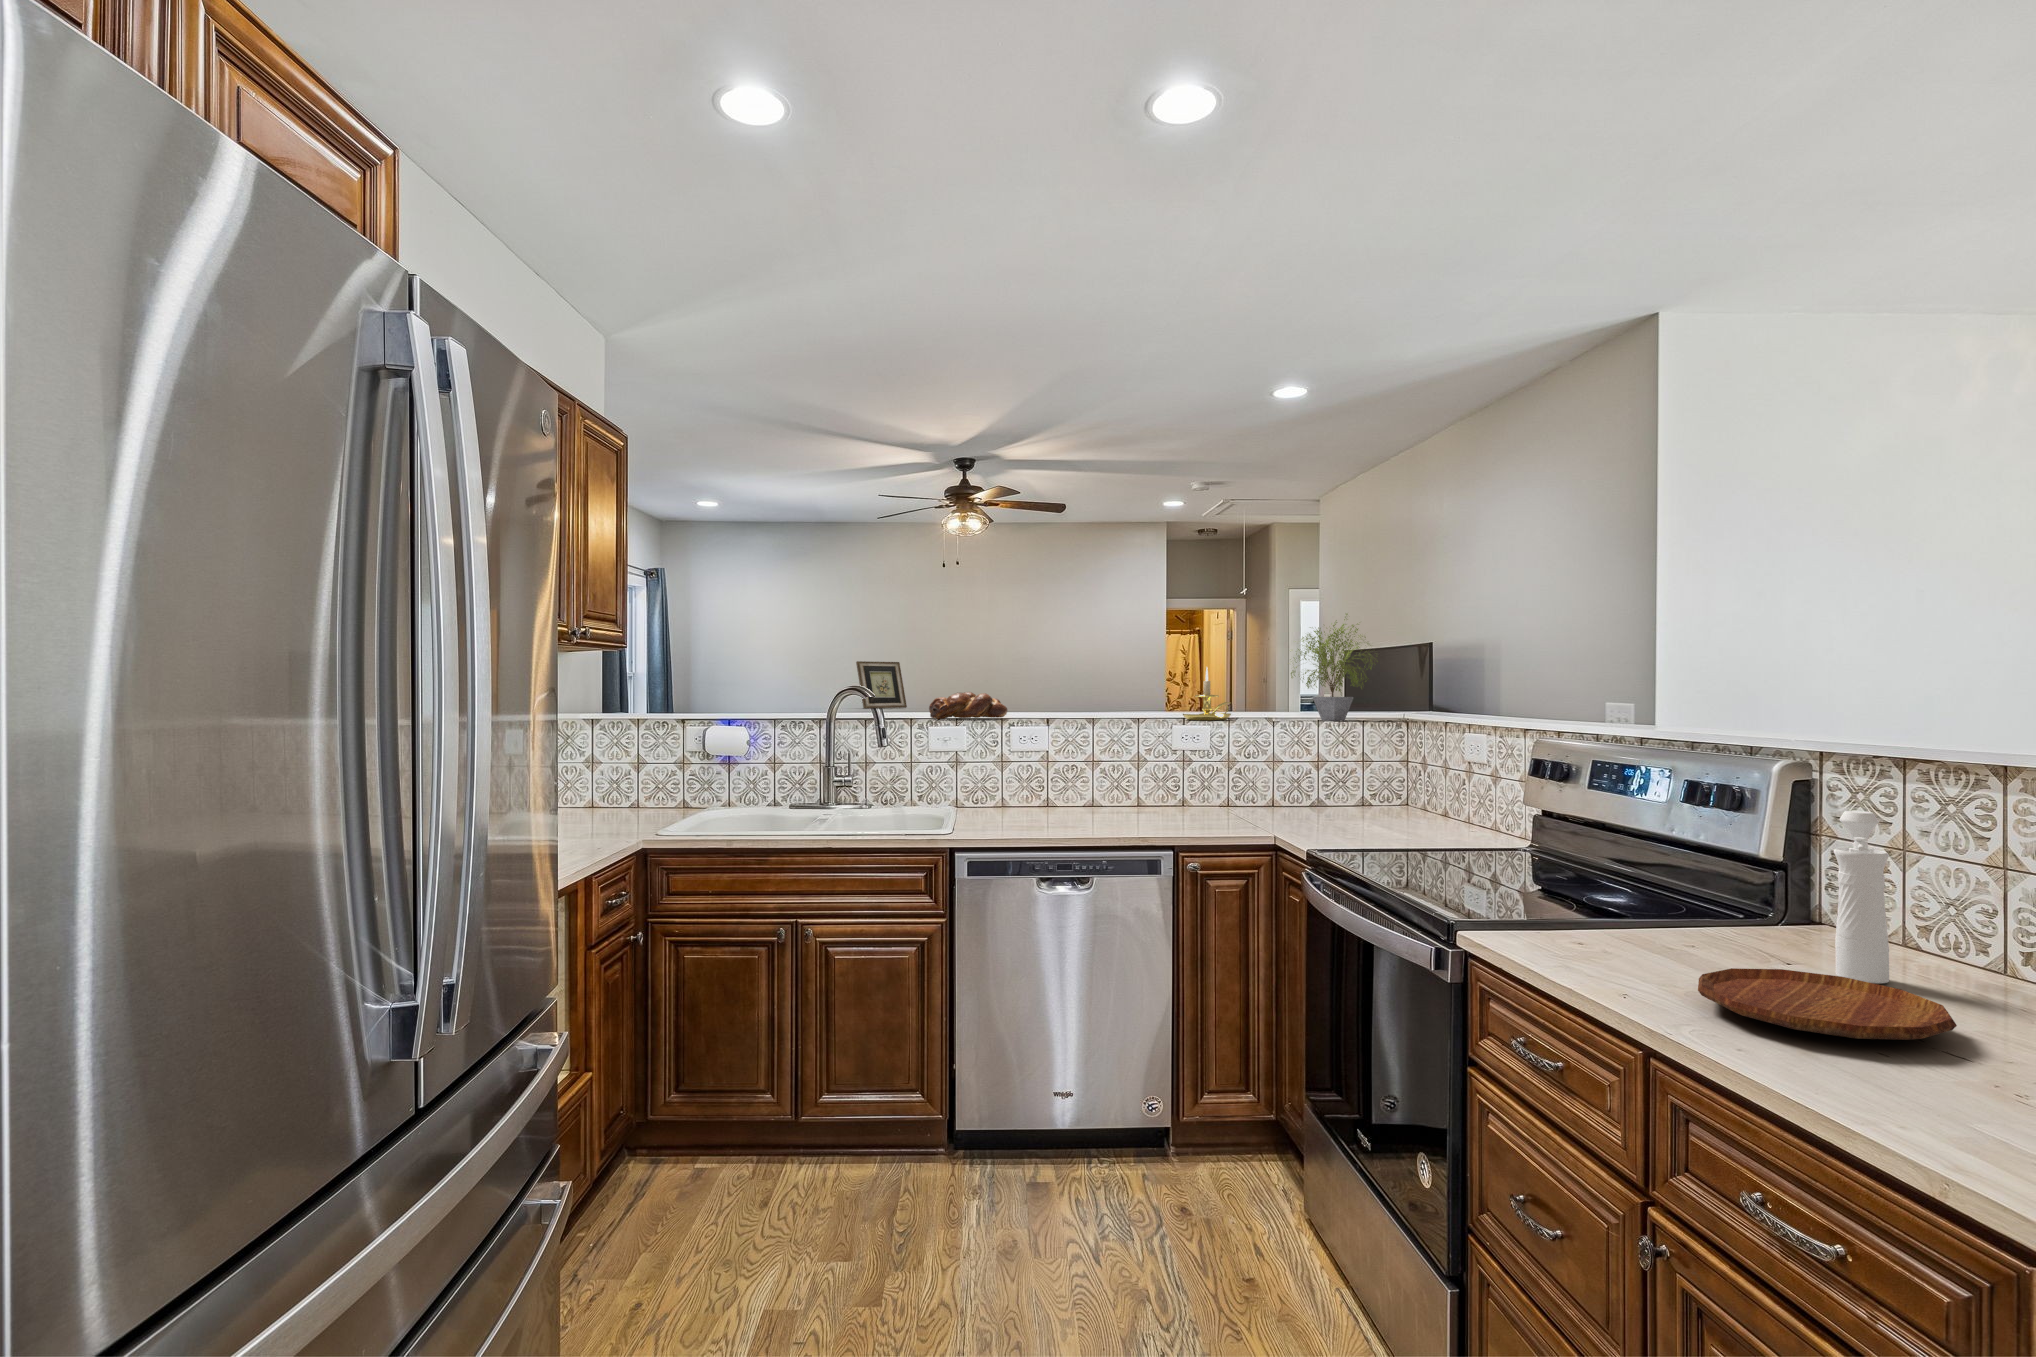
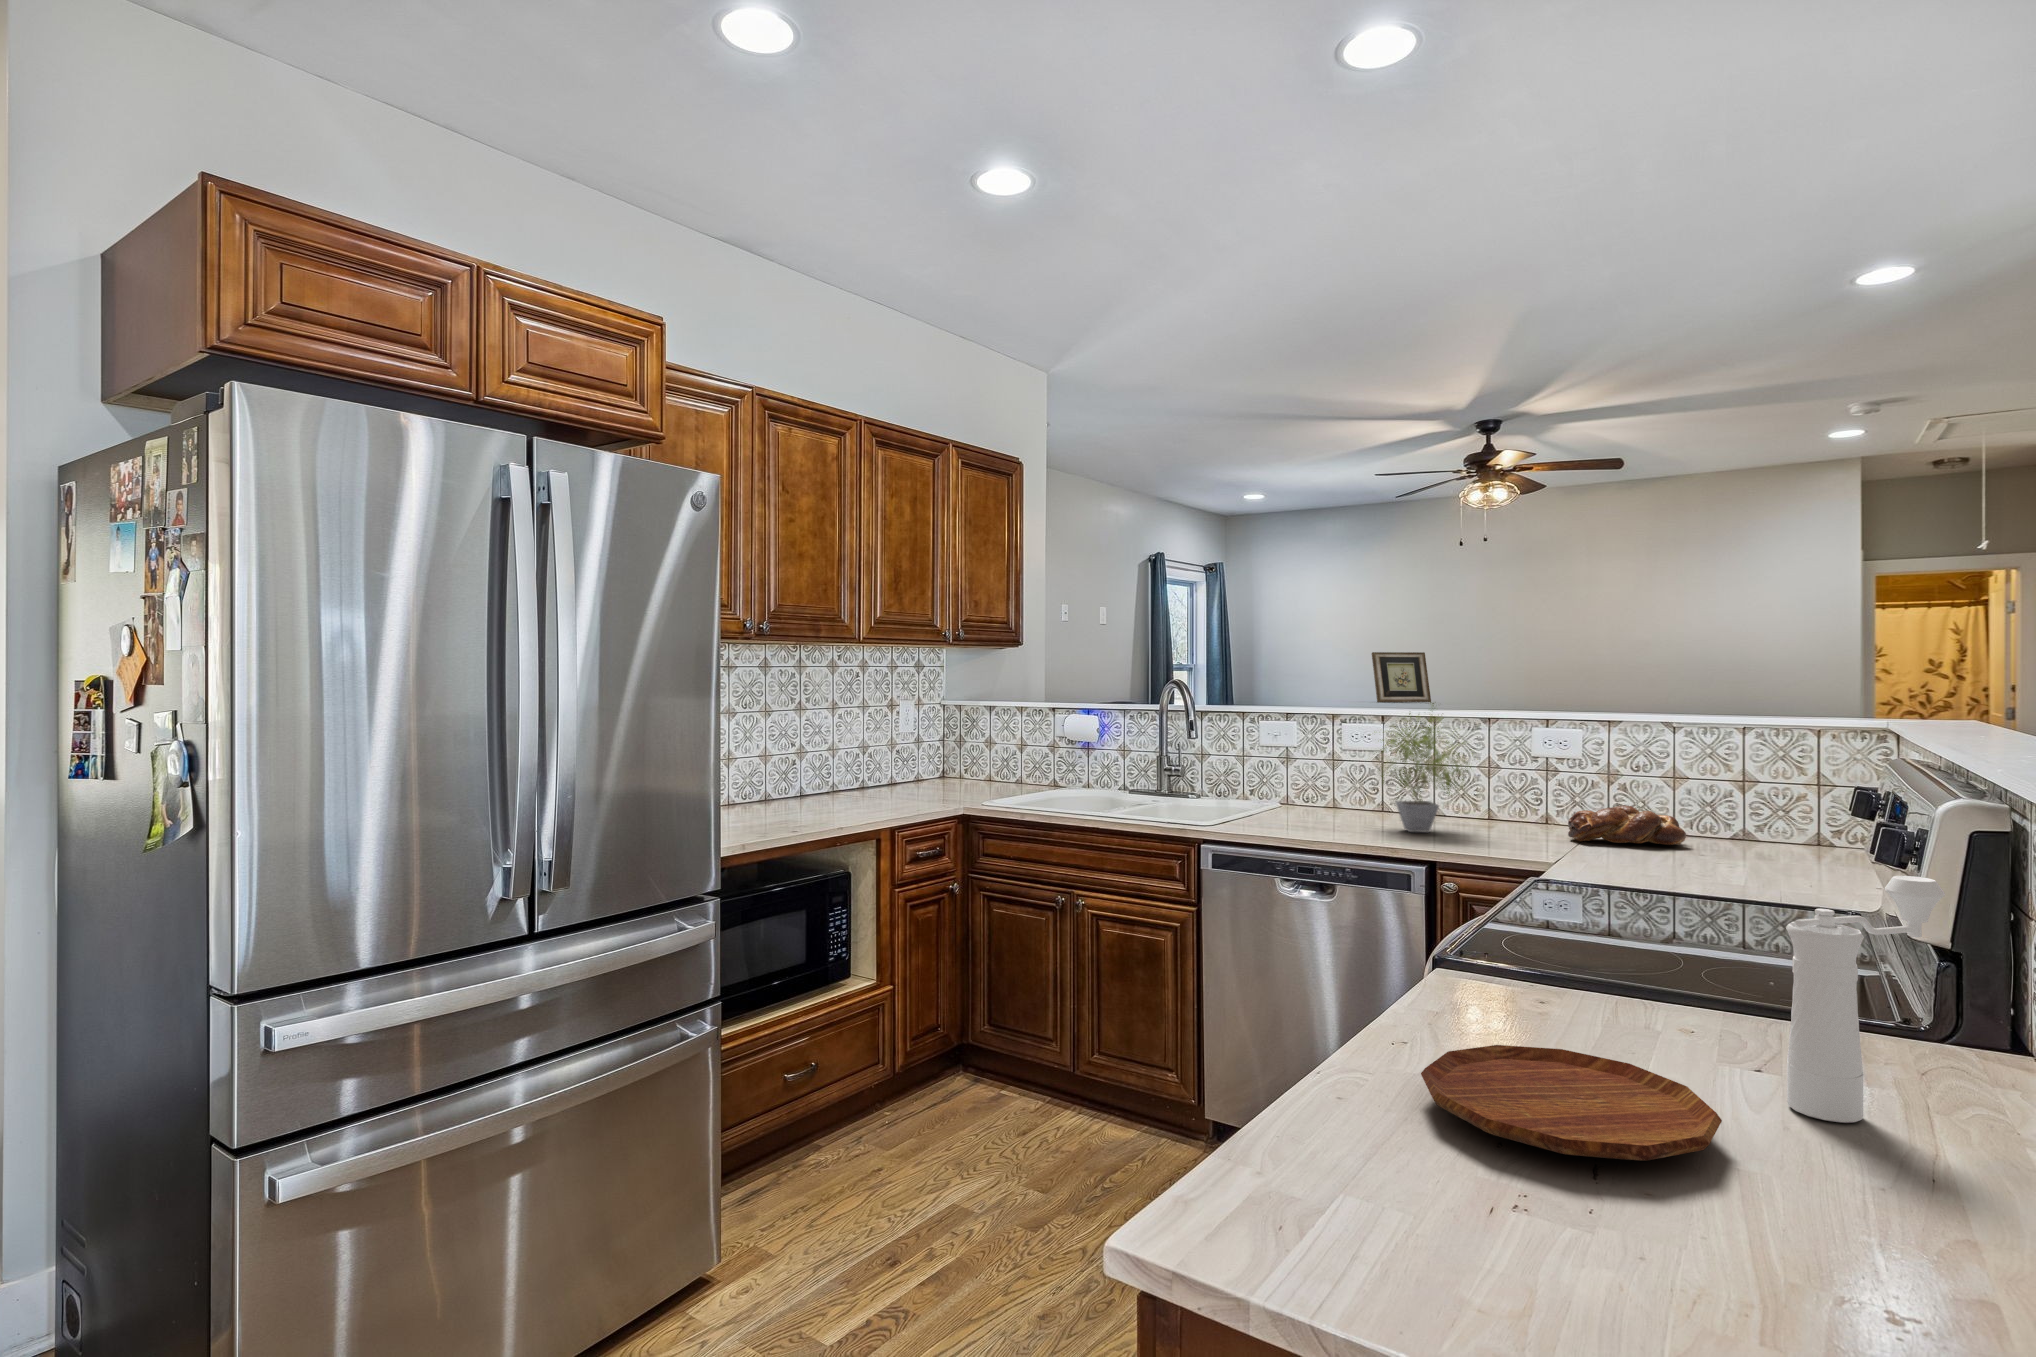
potted plant: present [1291,614,1373,721] -> present [1380,705,1471,832]
candle holder: present [1183,667,1231,720] -> none [1540,659,1617,723]
bread loaf: present [929,692,1007,719] -> present [1568,805,1686,845]

